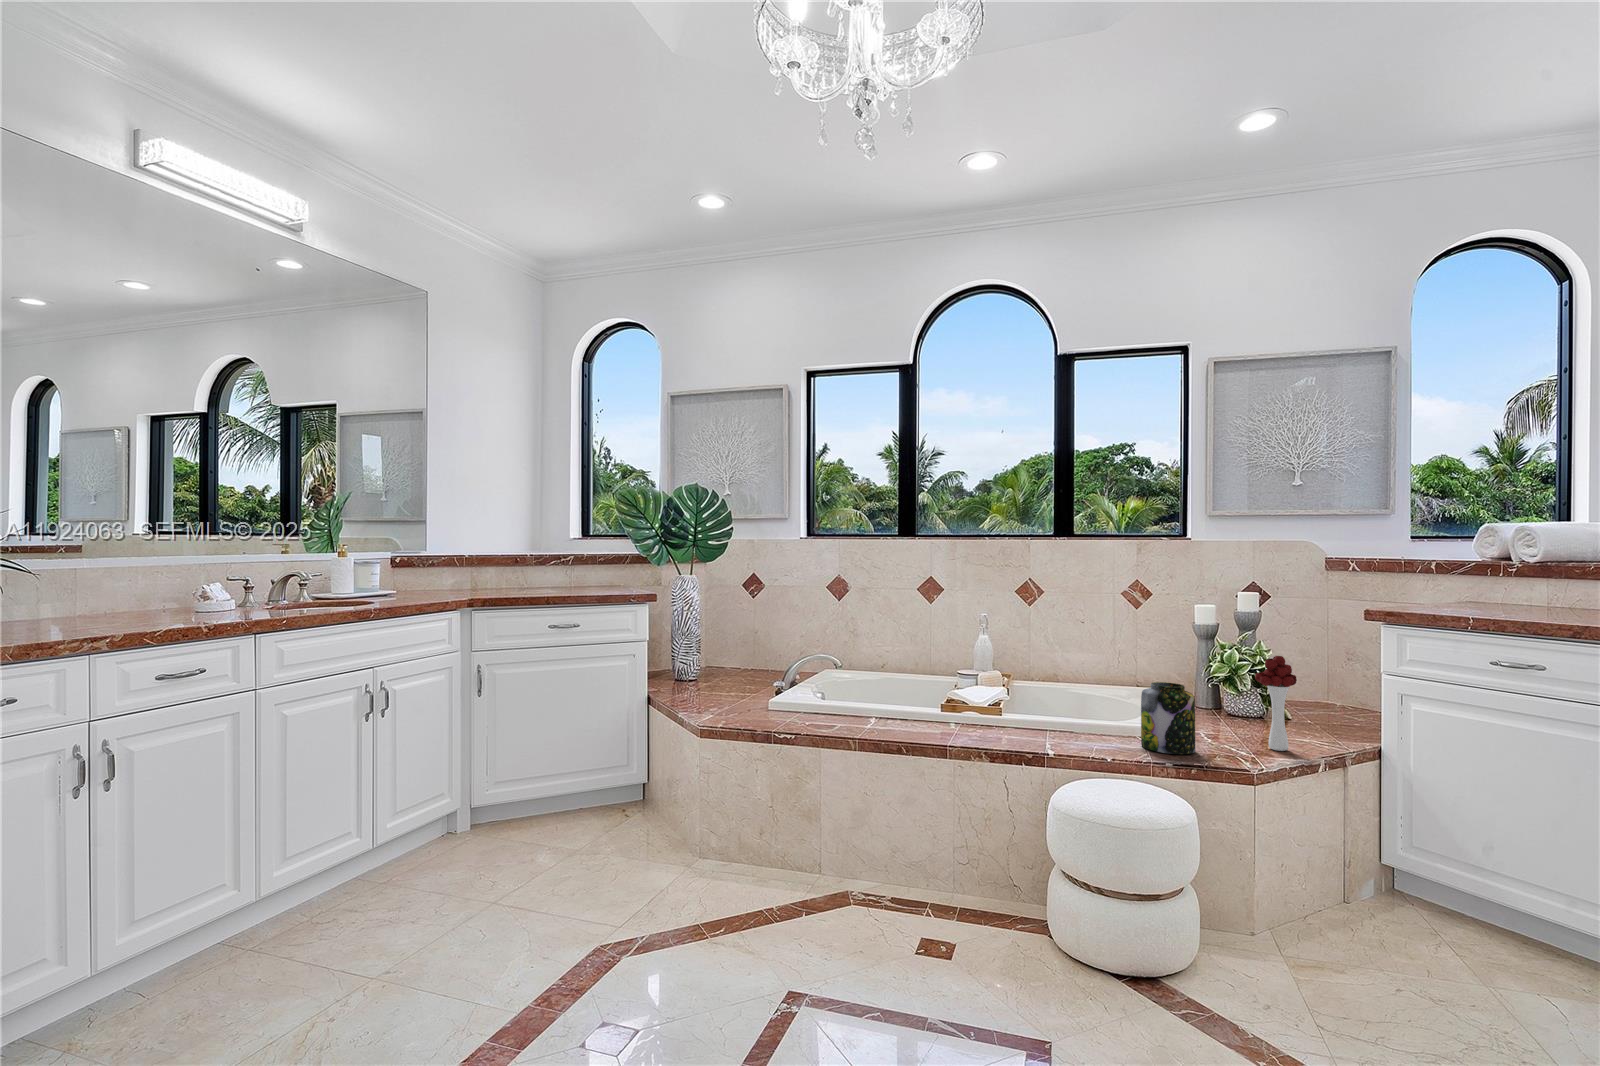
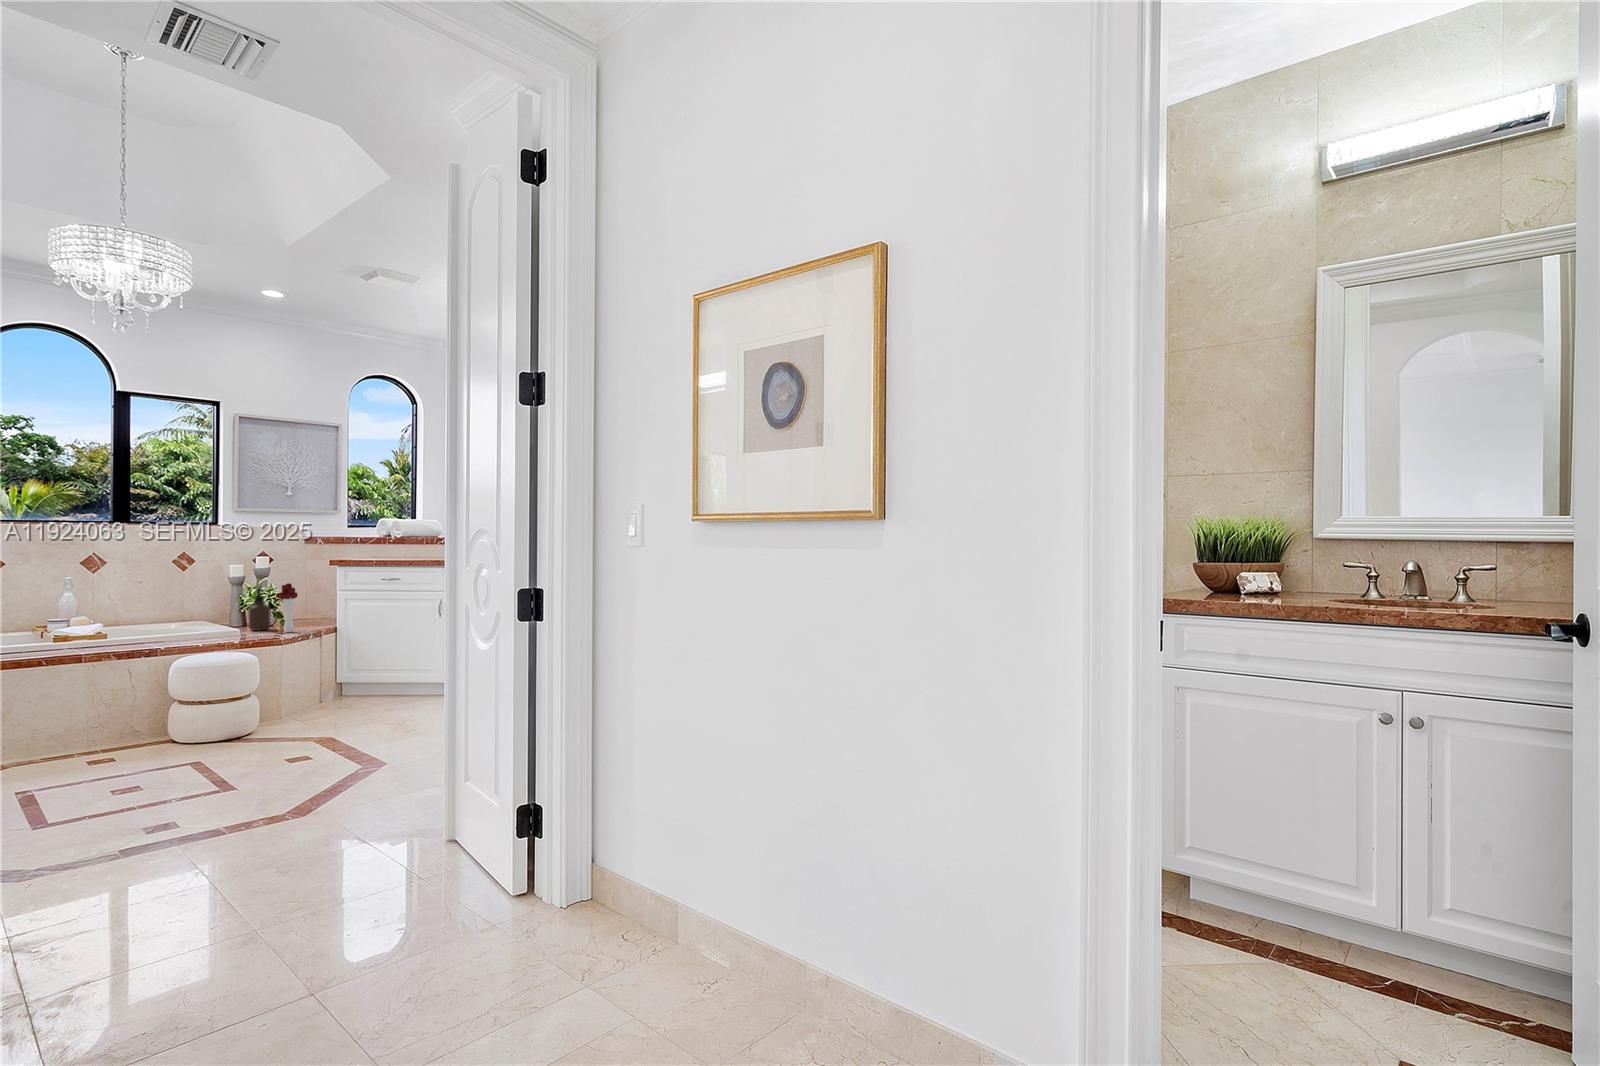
soap dispenser: none [1213,652,1251,731] -> present [248,587,271,631]
jar: present [1141,682,1195,754] -> none [214,603,247,640]

